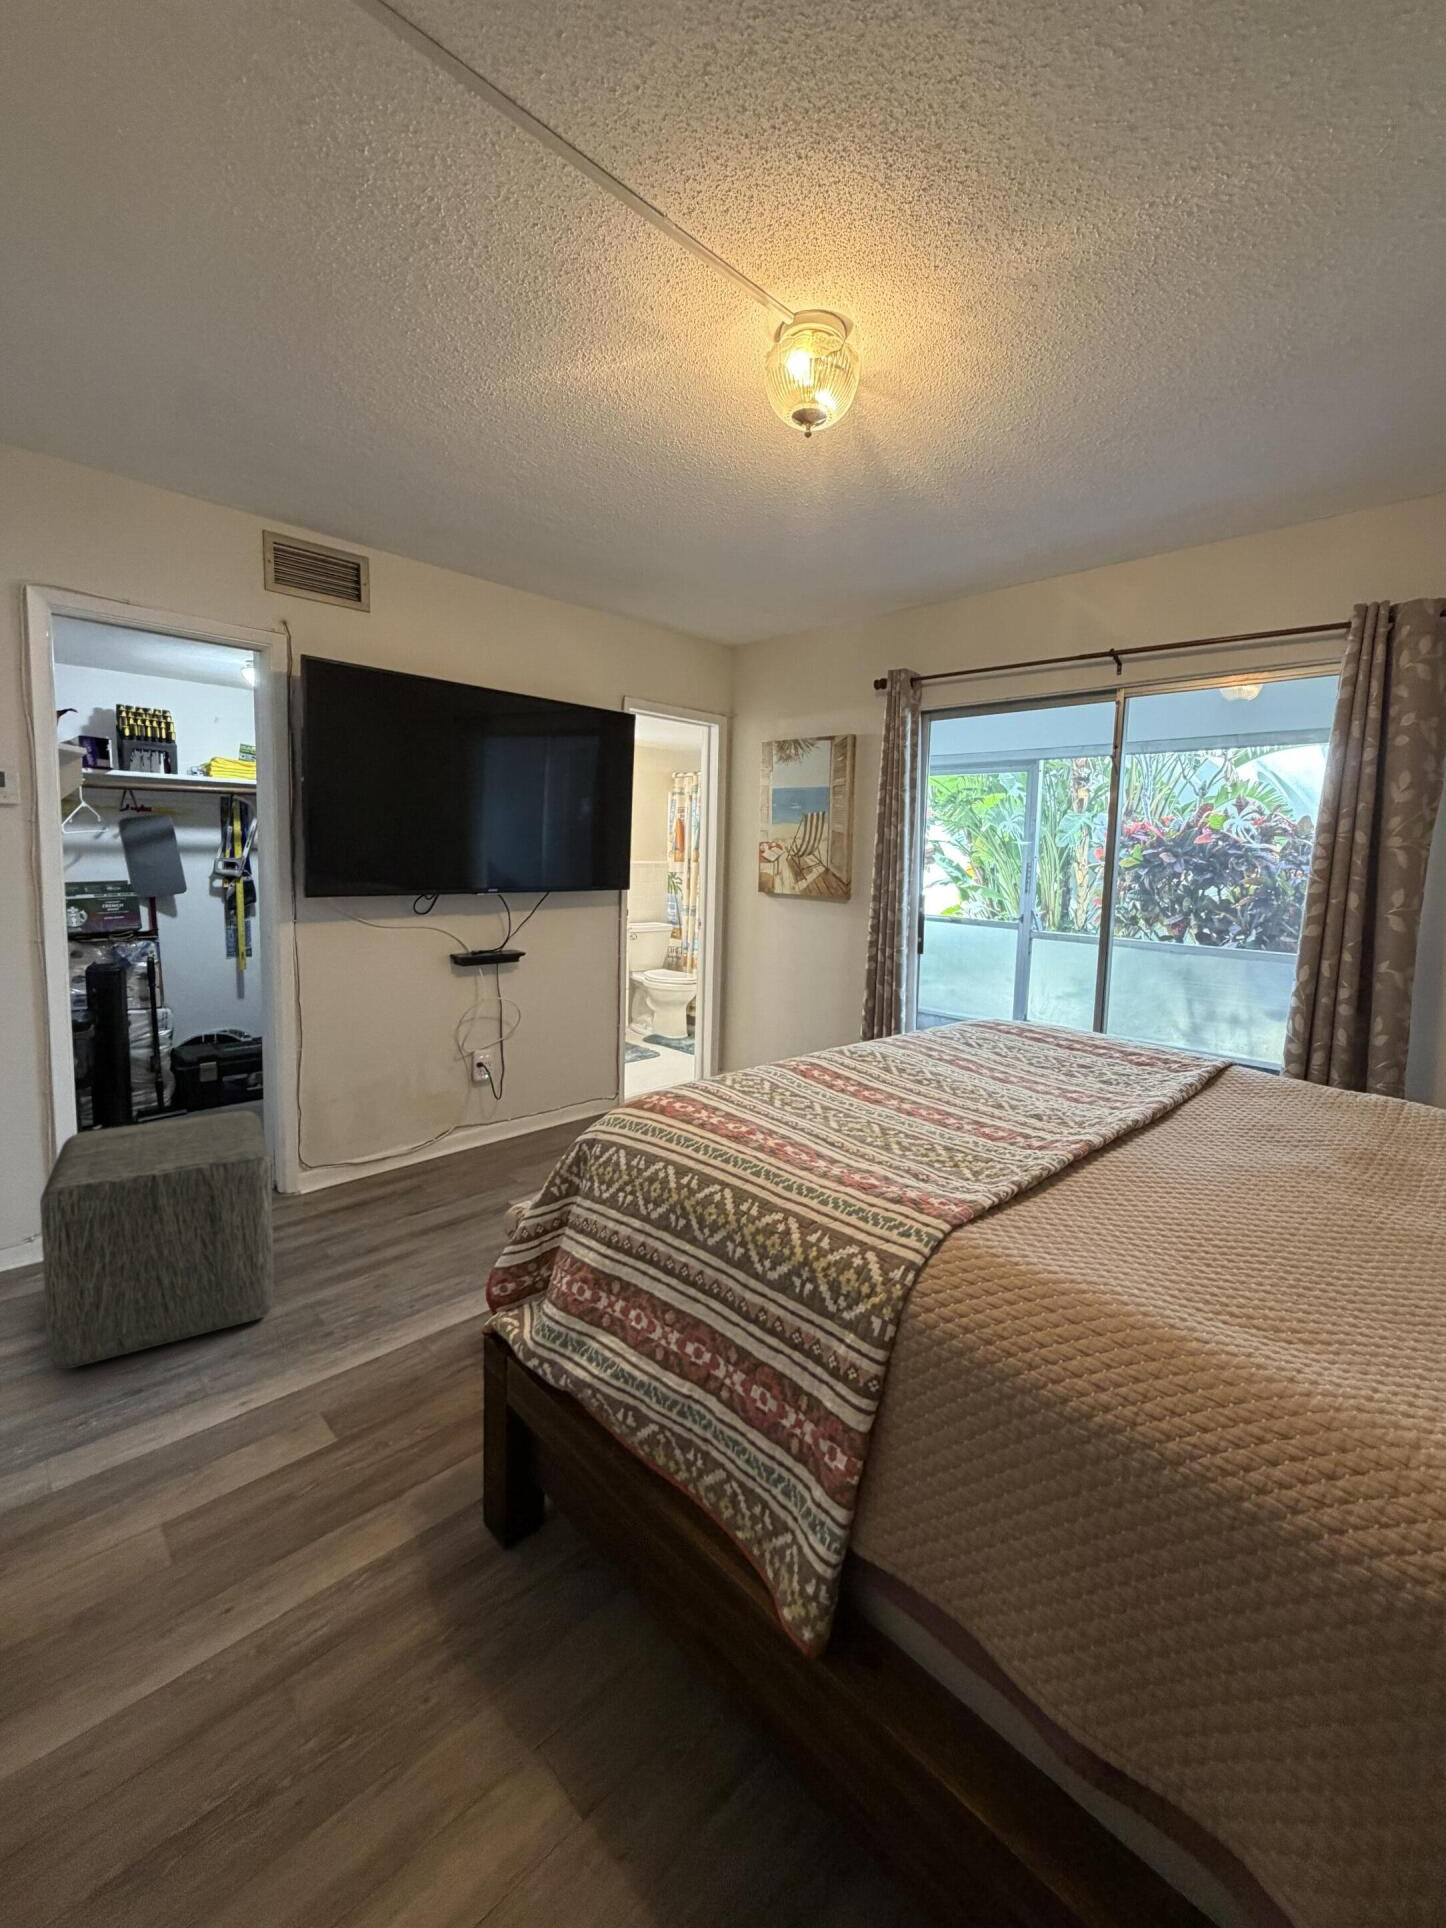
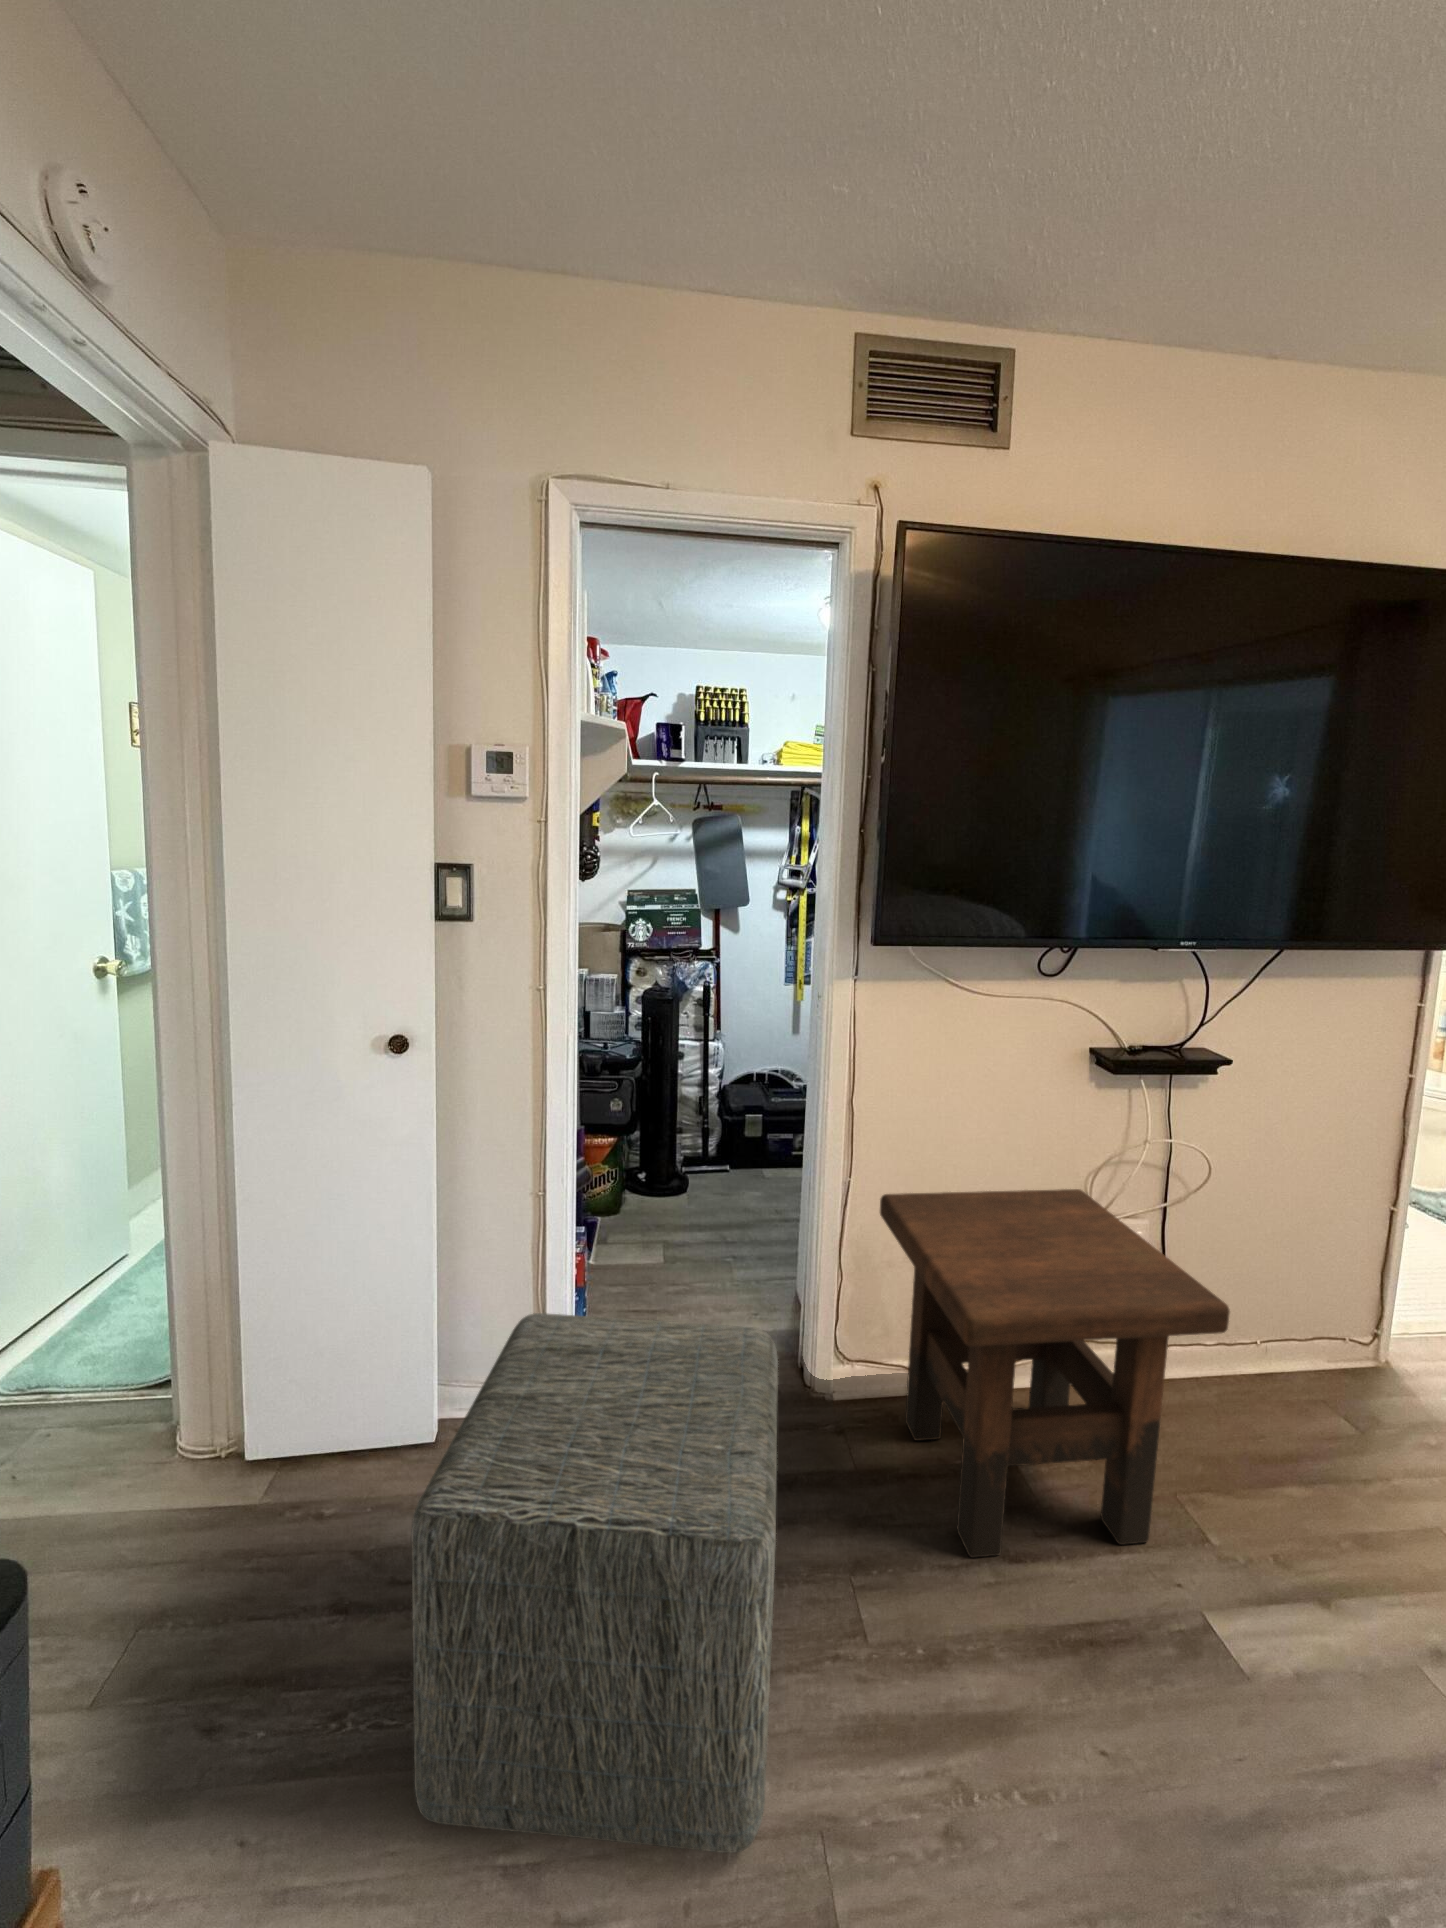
side table: none [322,1034,508,1218] -> present [880,1189,1230,1558]

